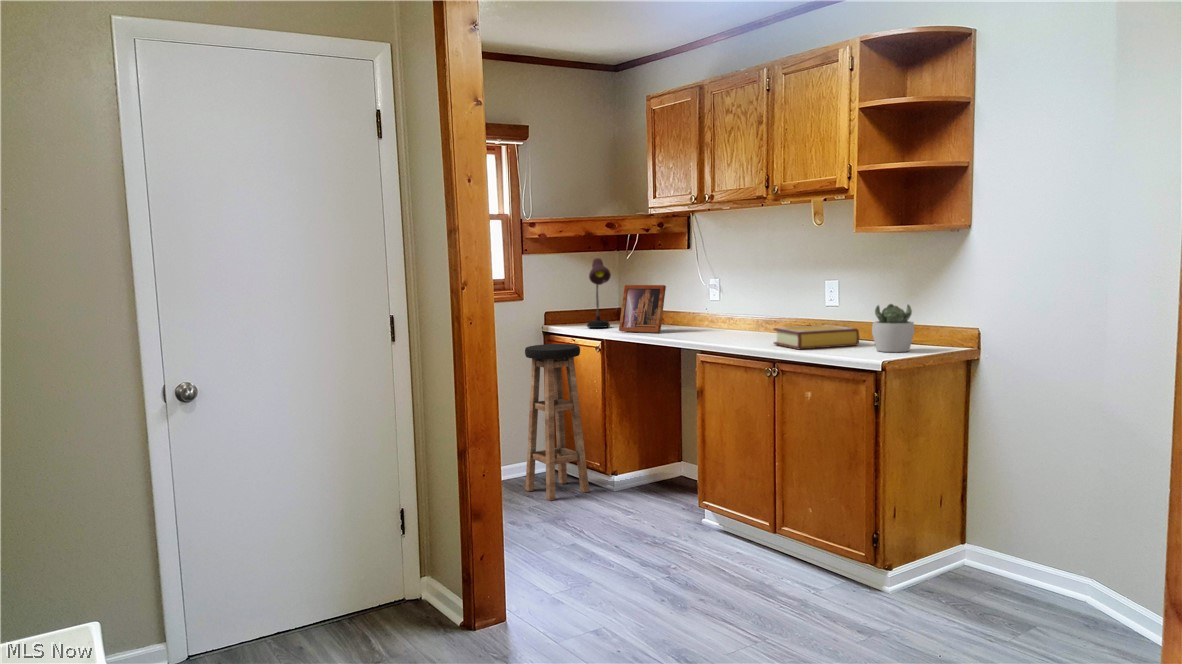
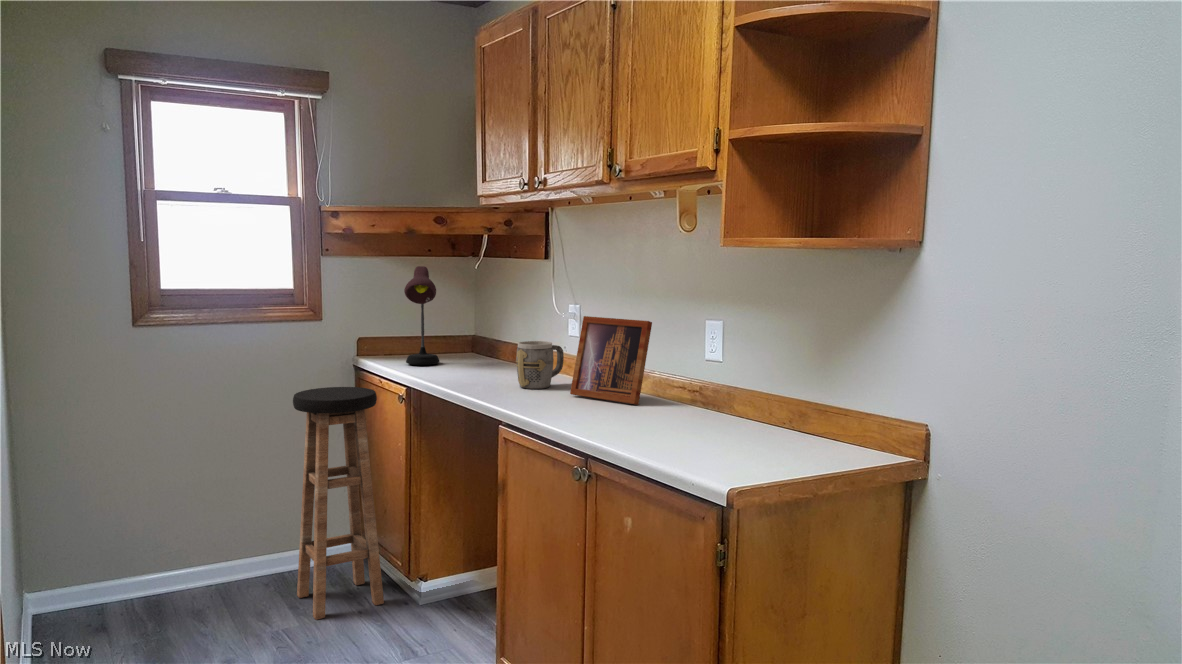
picture frame: present [619,285,666,333] -> present [570,316,652,405]
mug: none [687,304,716,335] -> present [516,341,564,389]
succulent plant: present [872,304,914,352] -> none [742,372,816,463]
book: present [773,325,859,349] -> none [603,393,735,441]

